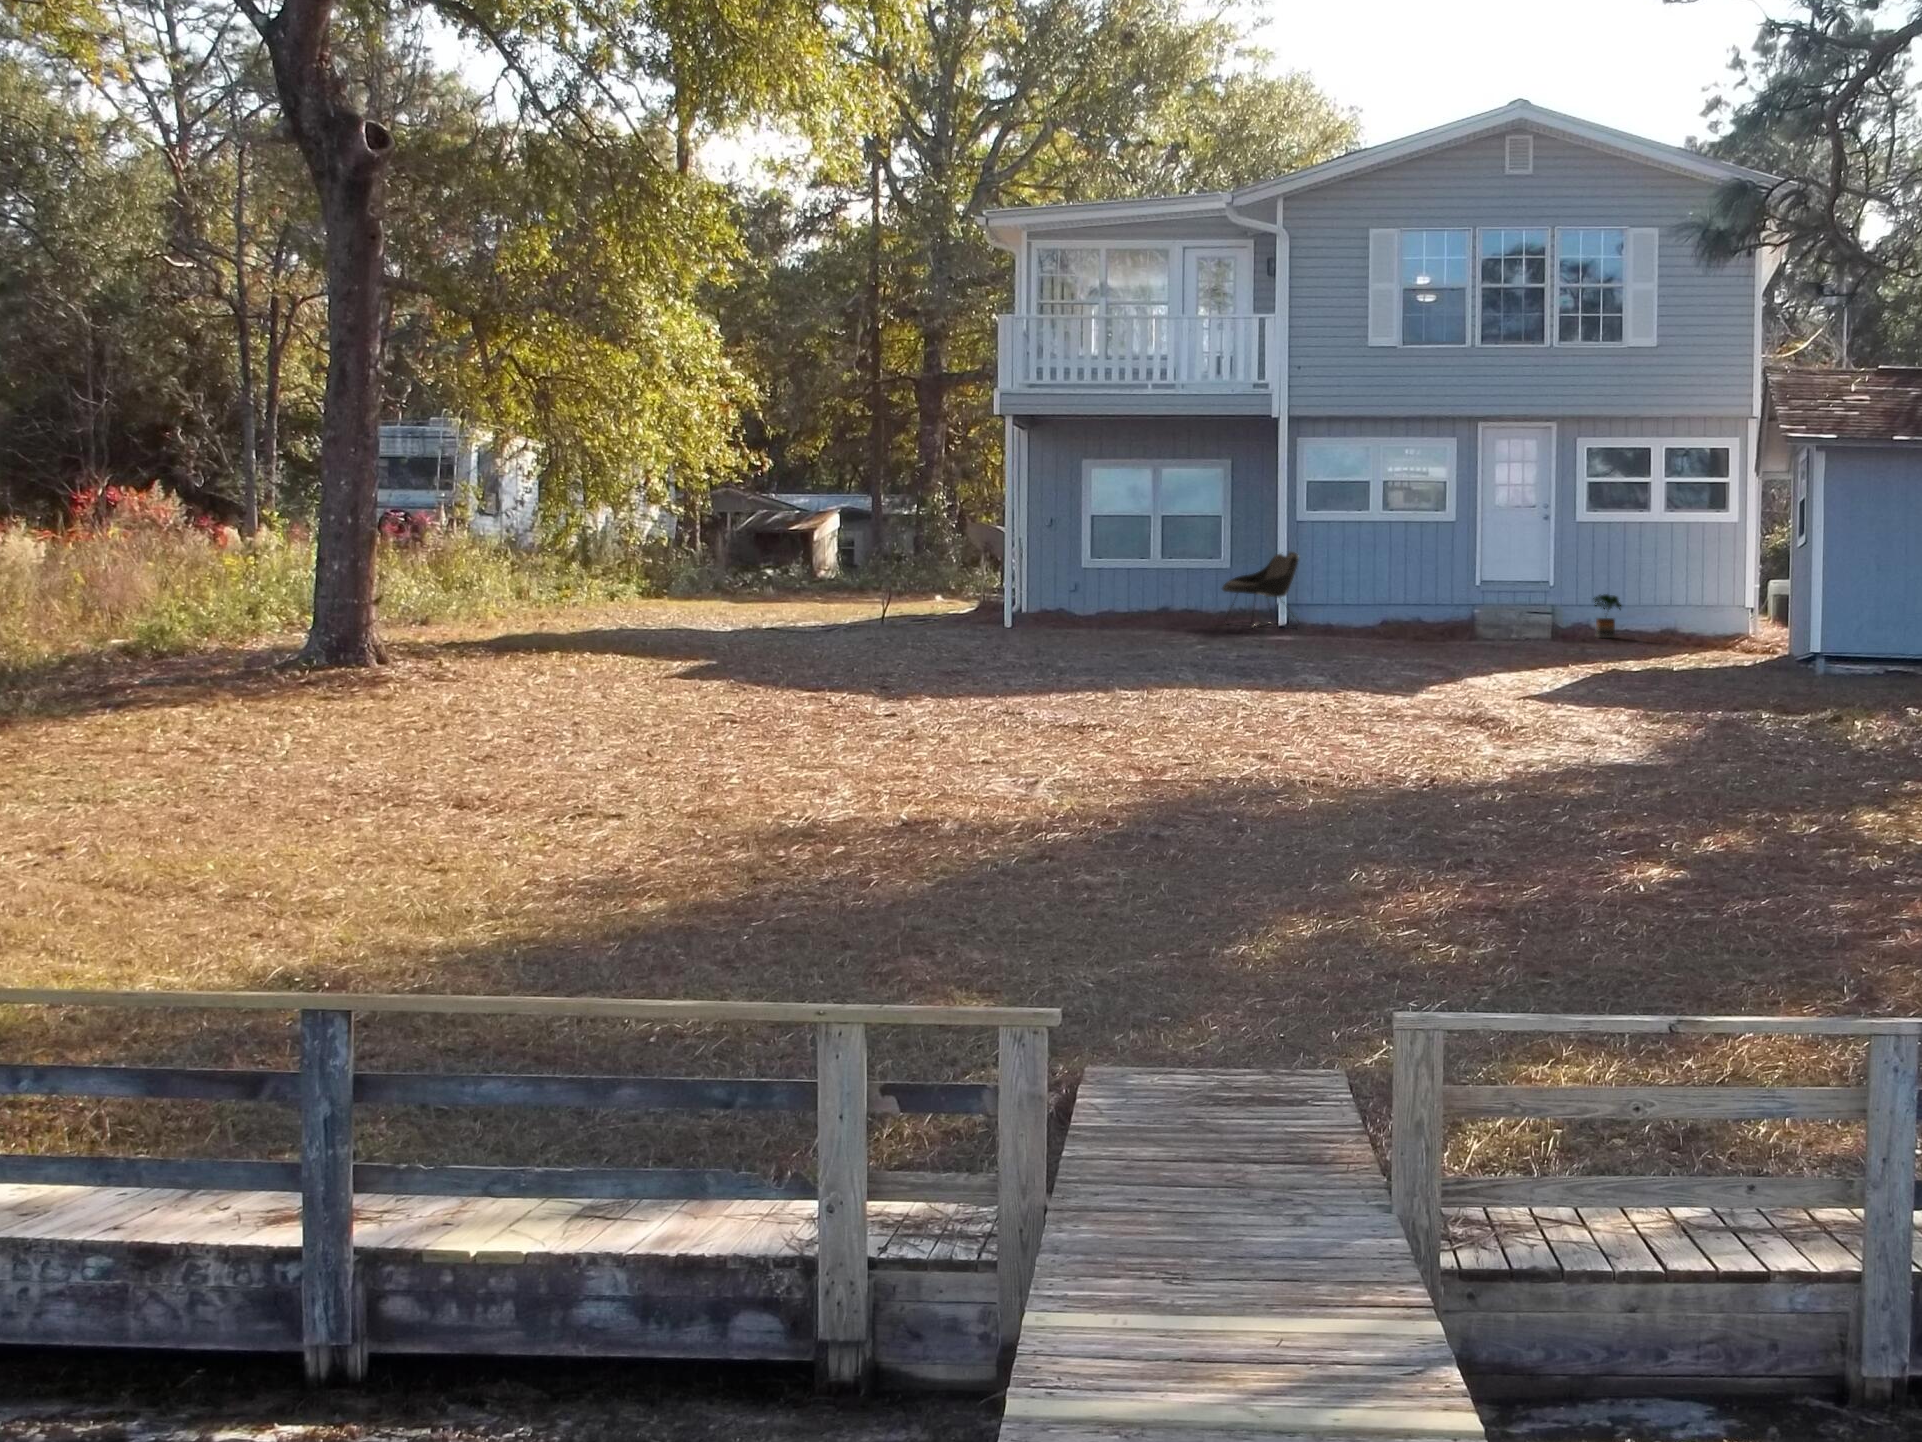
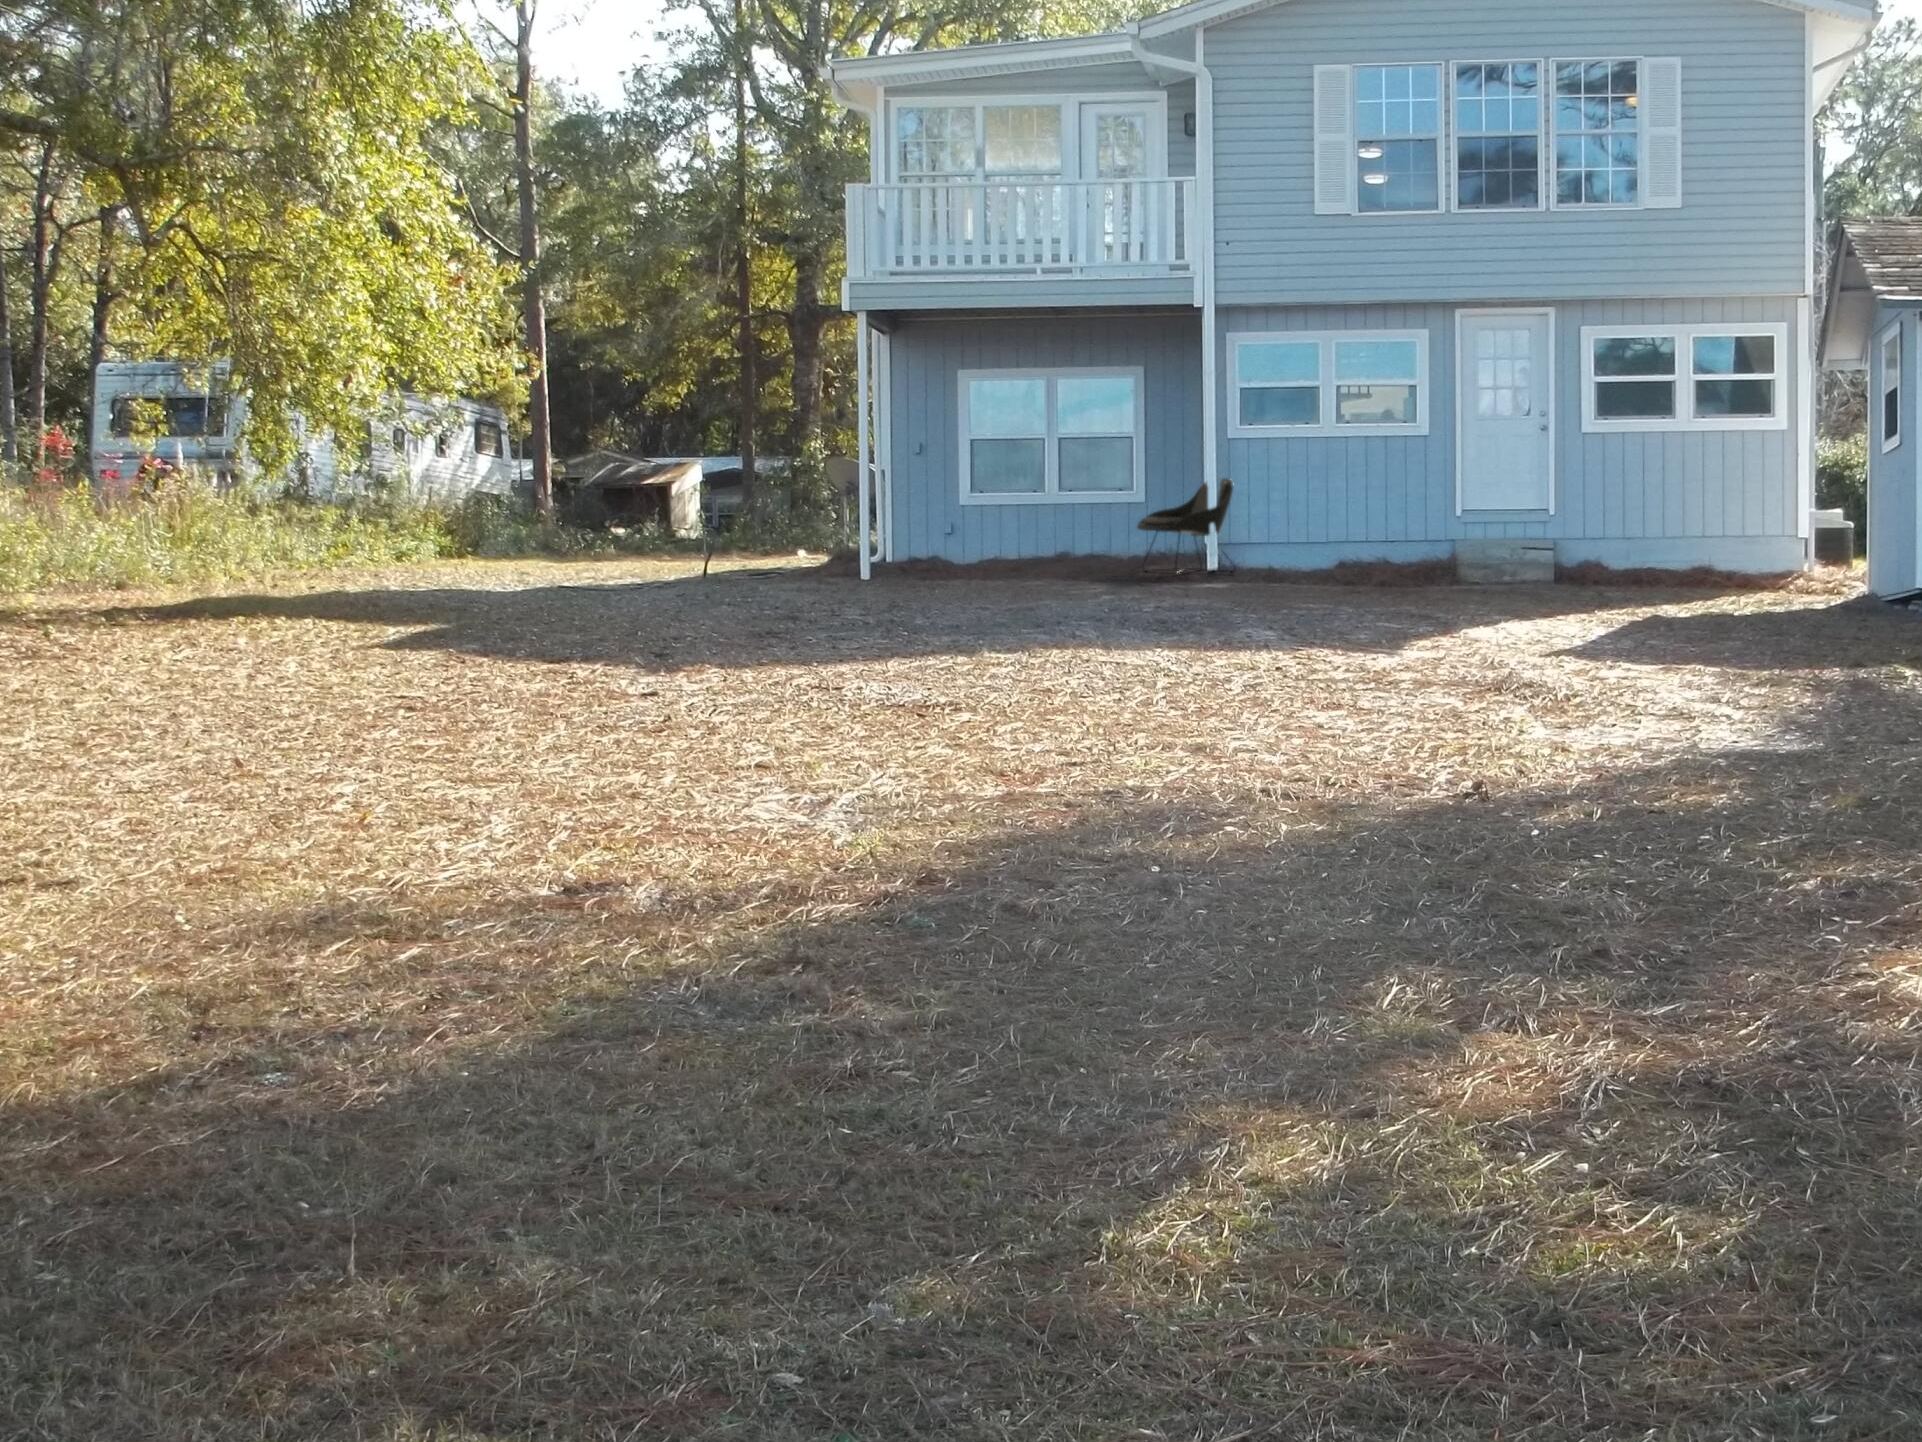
potted tree: present [1593,594,1621,638] -> none [1606,522,1646,579]

